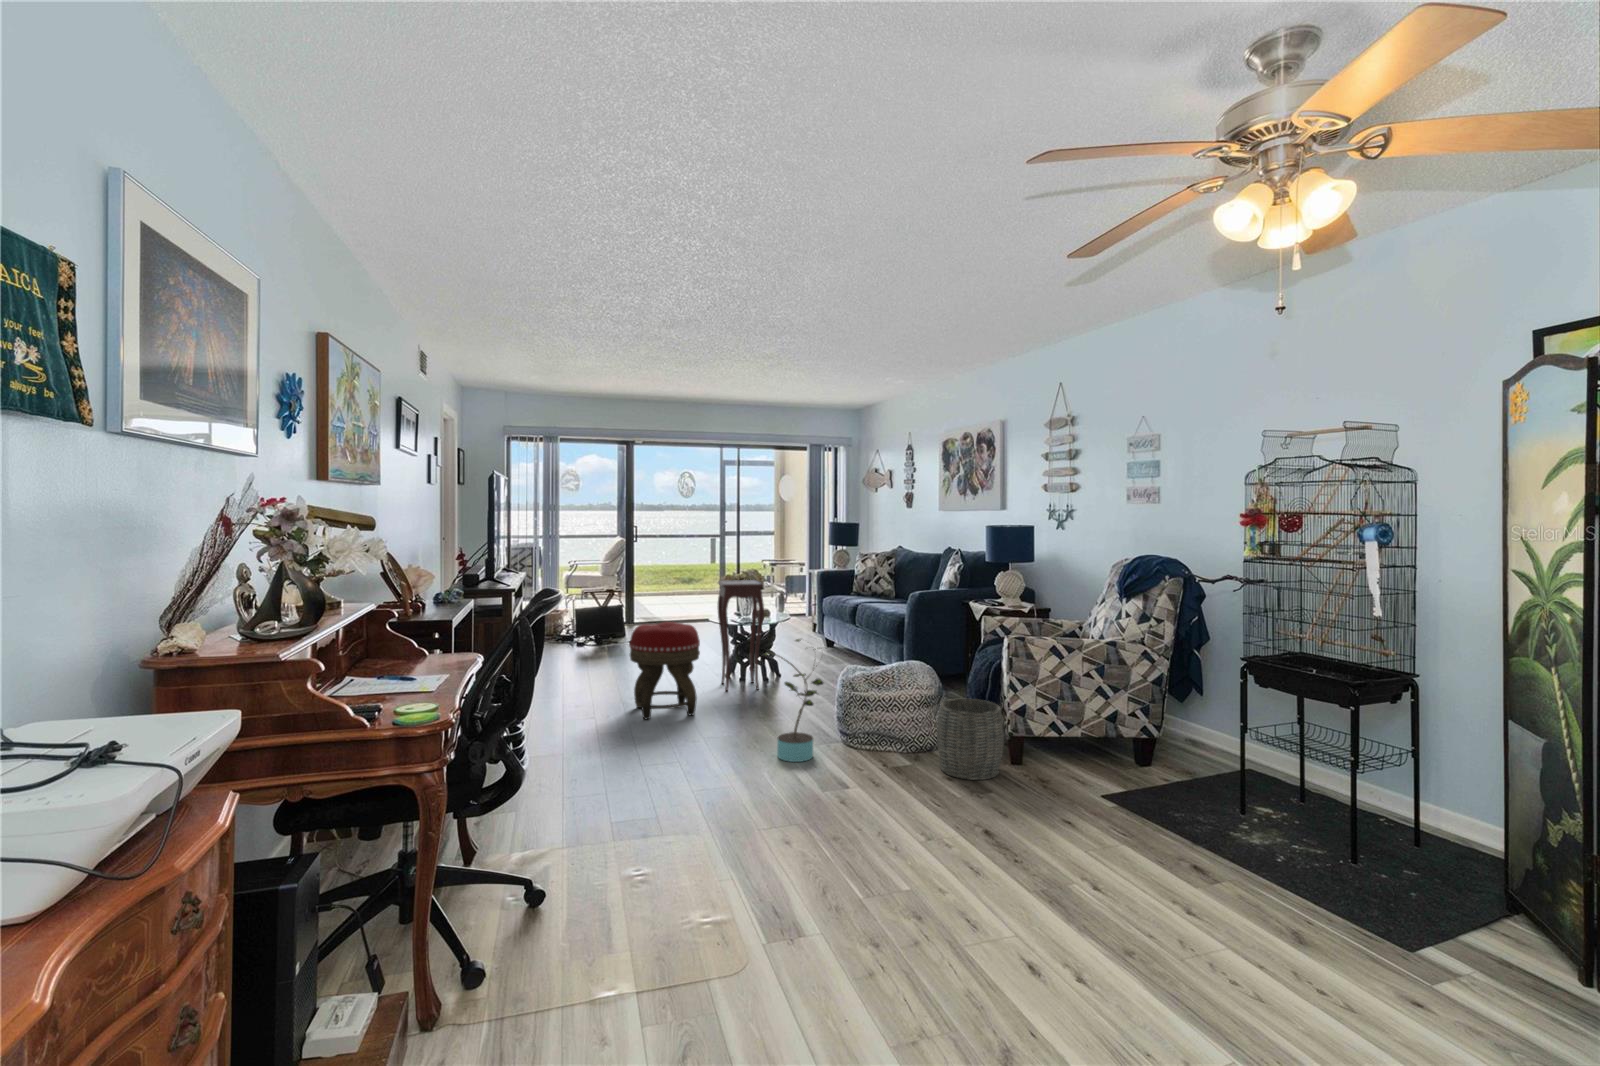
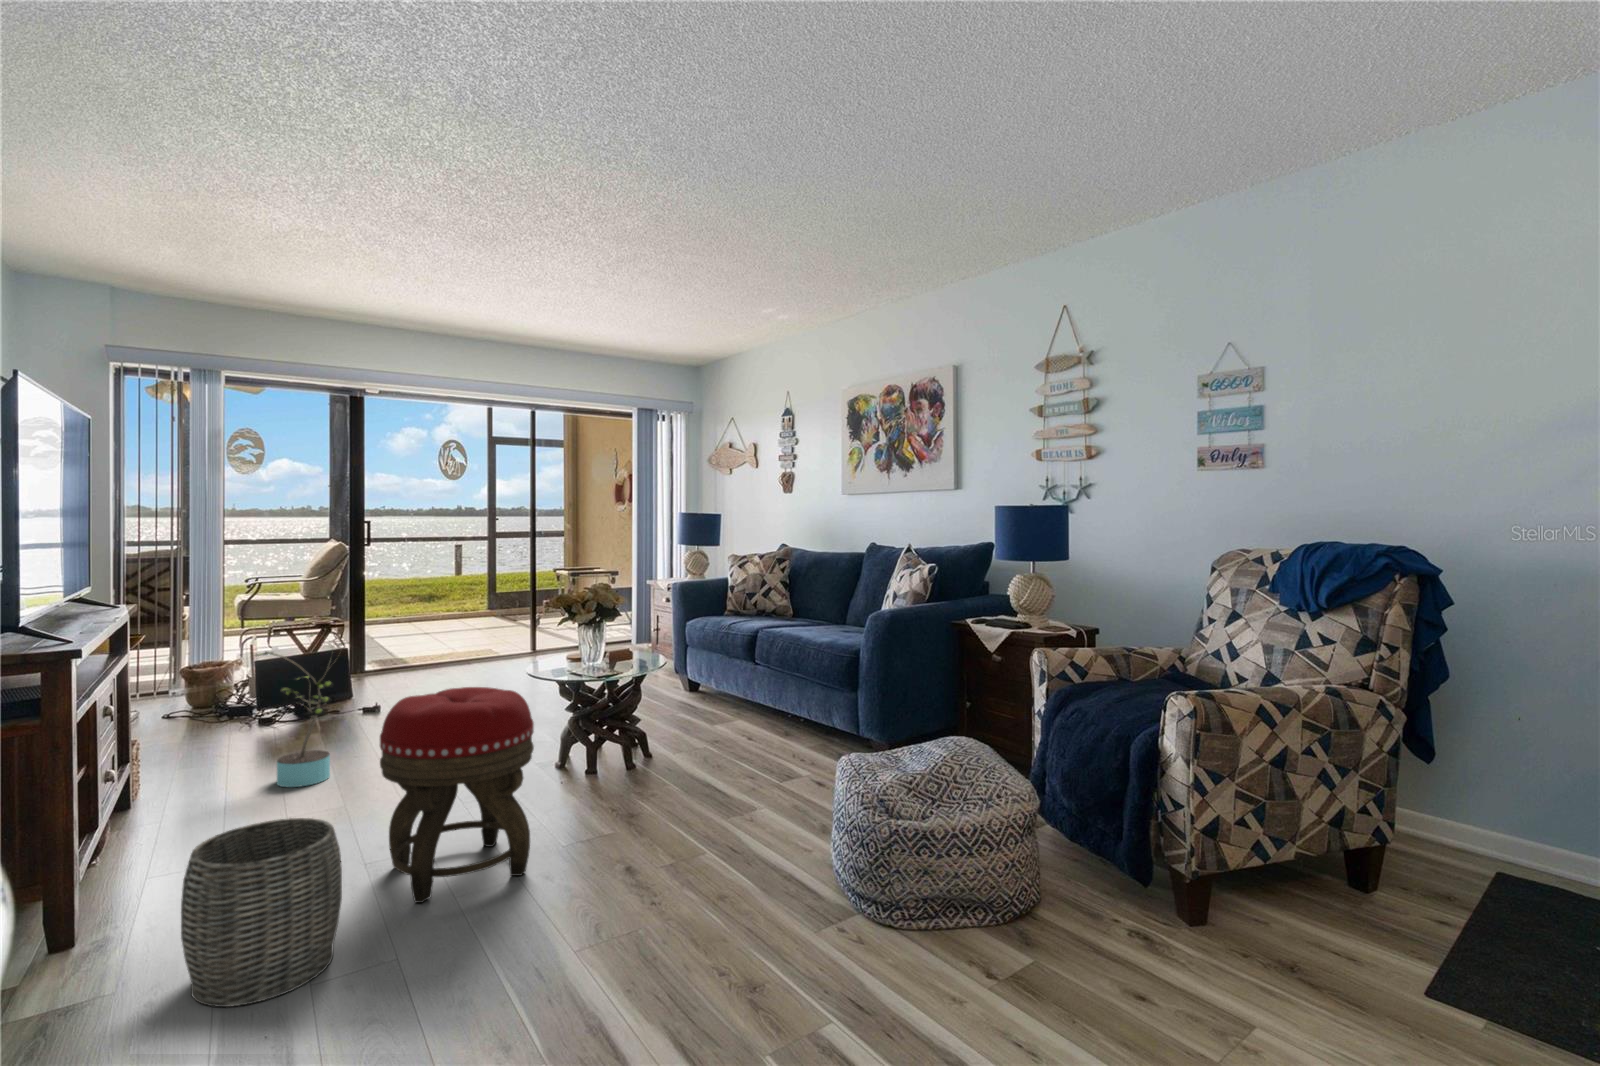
side table: present [718,580,764,691] -> none [545,599,637,800]
potted plant: present [763,639,823,762] -> present [256,633,352,787]
woven basket: present [937,699,1004,780] -> present [181,818,342,1007]

